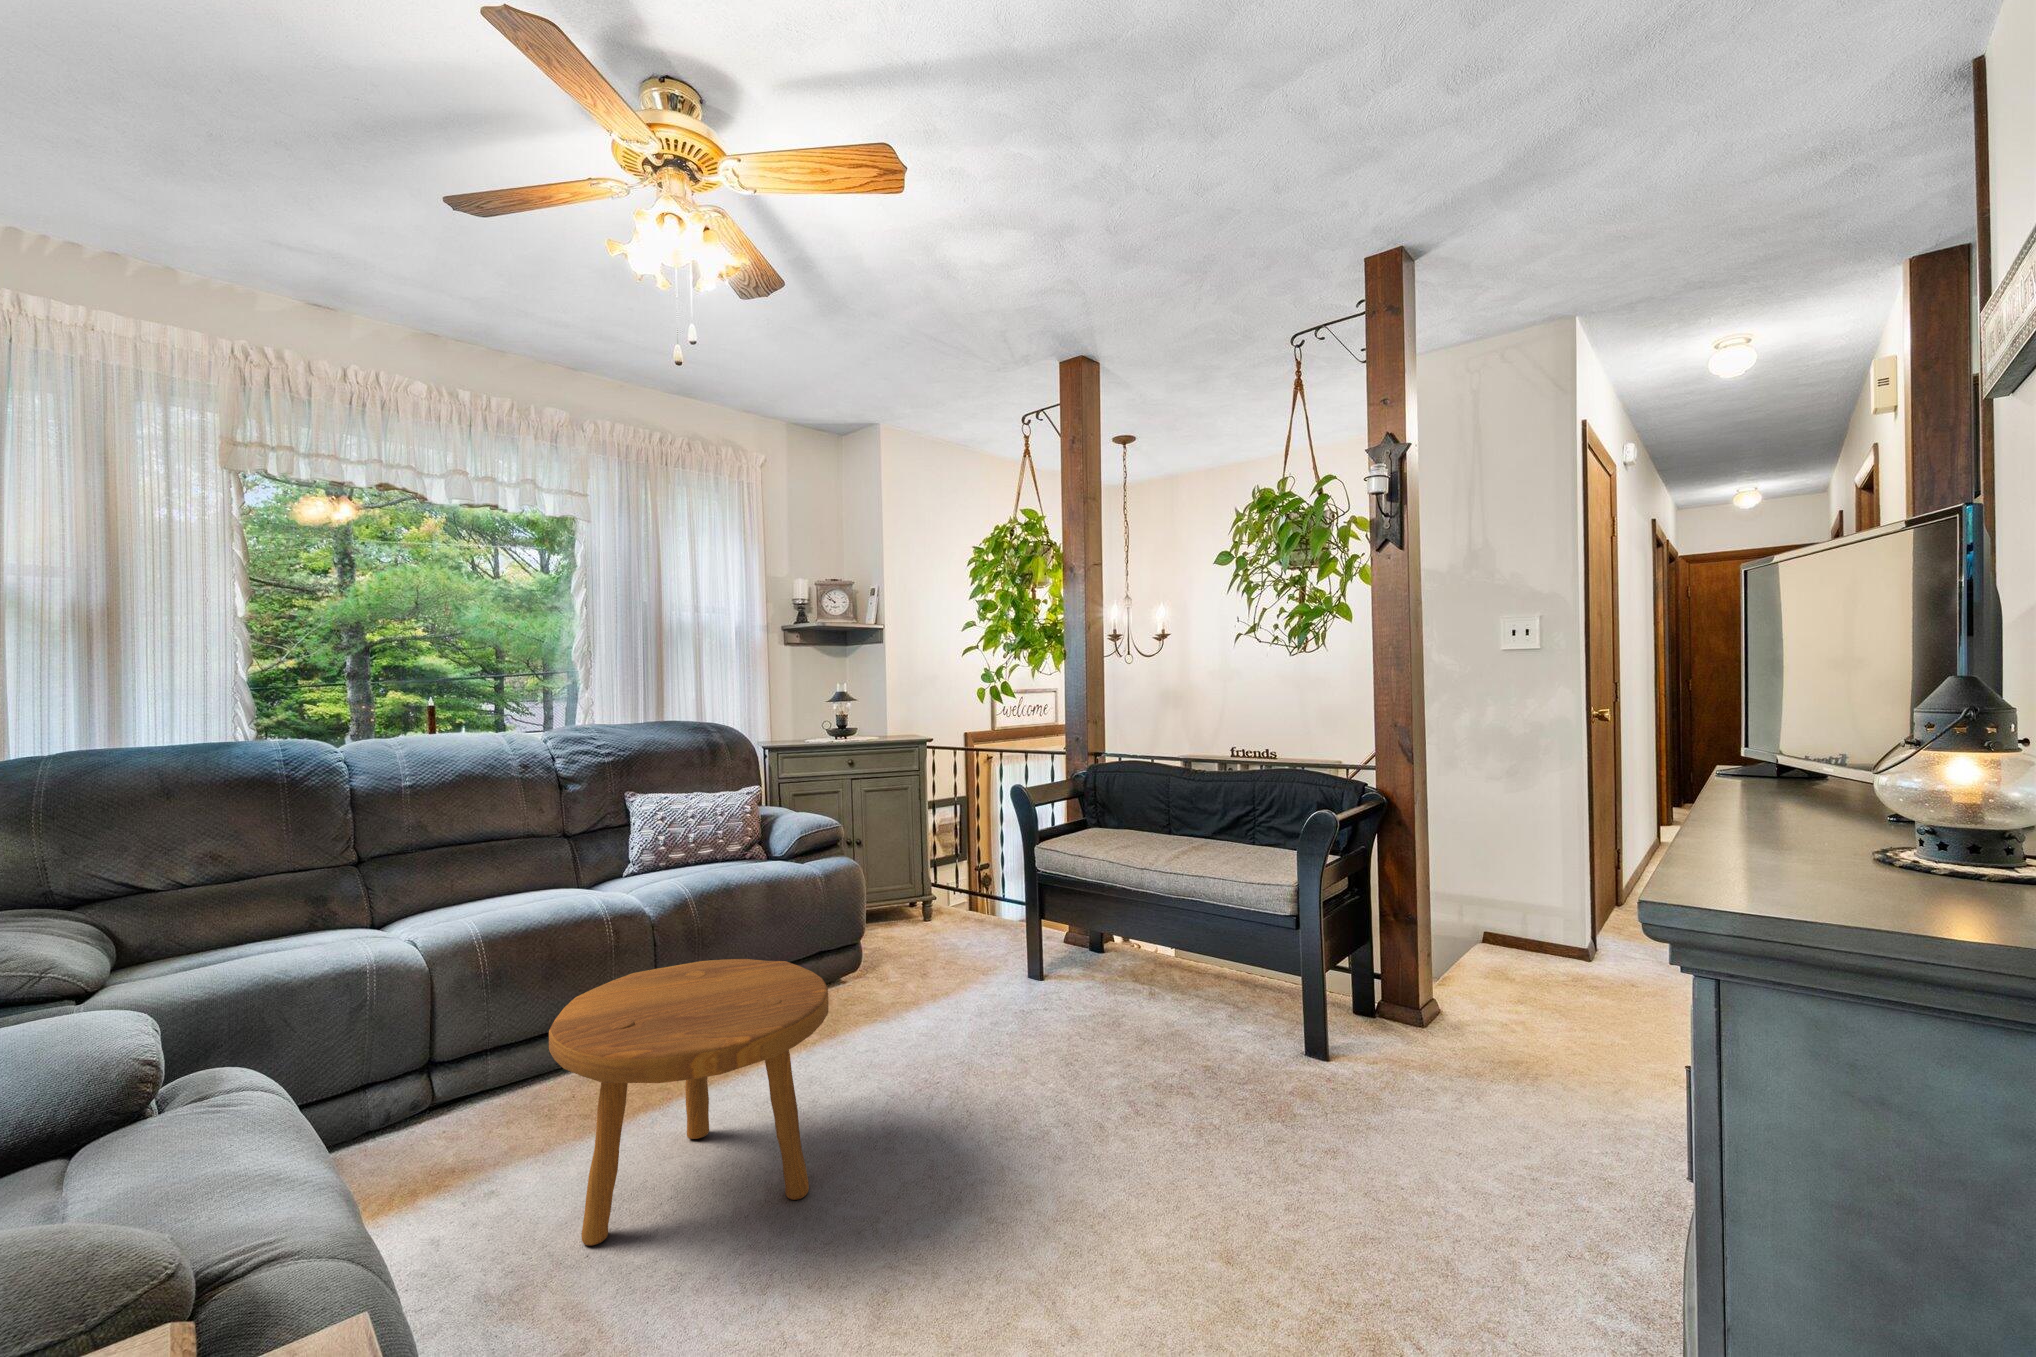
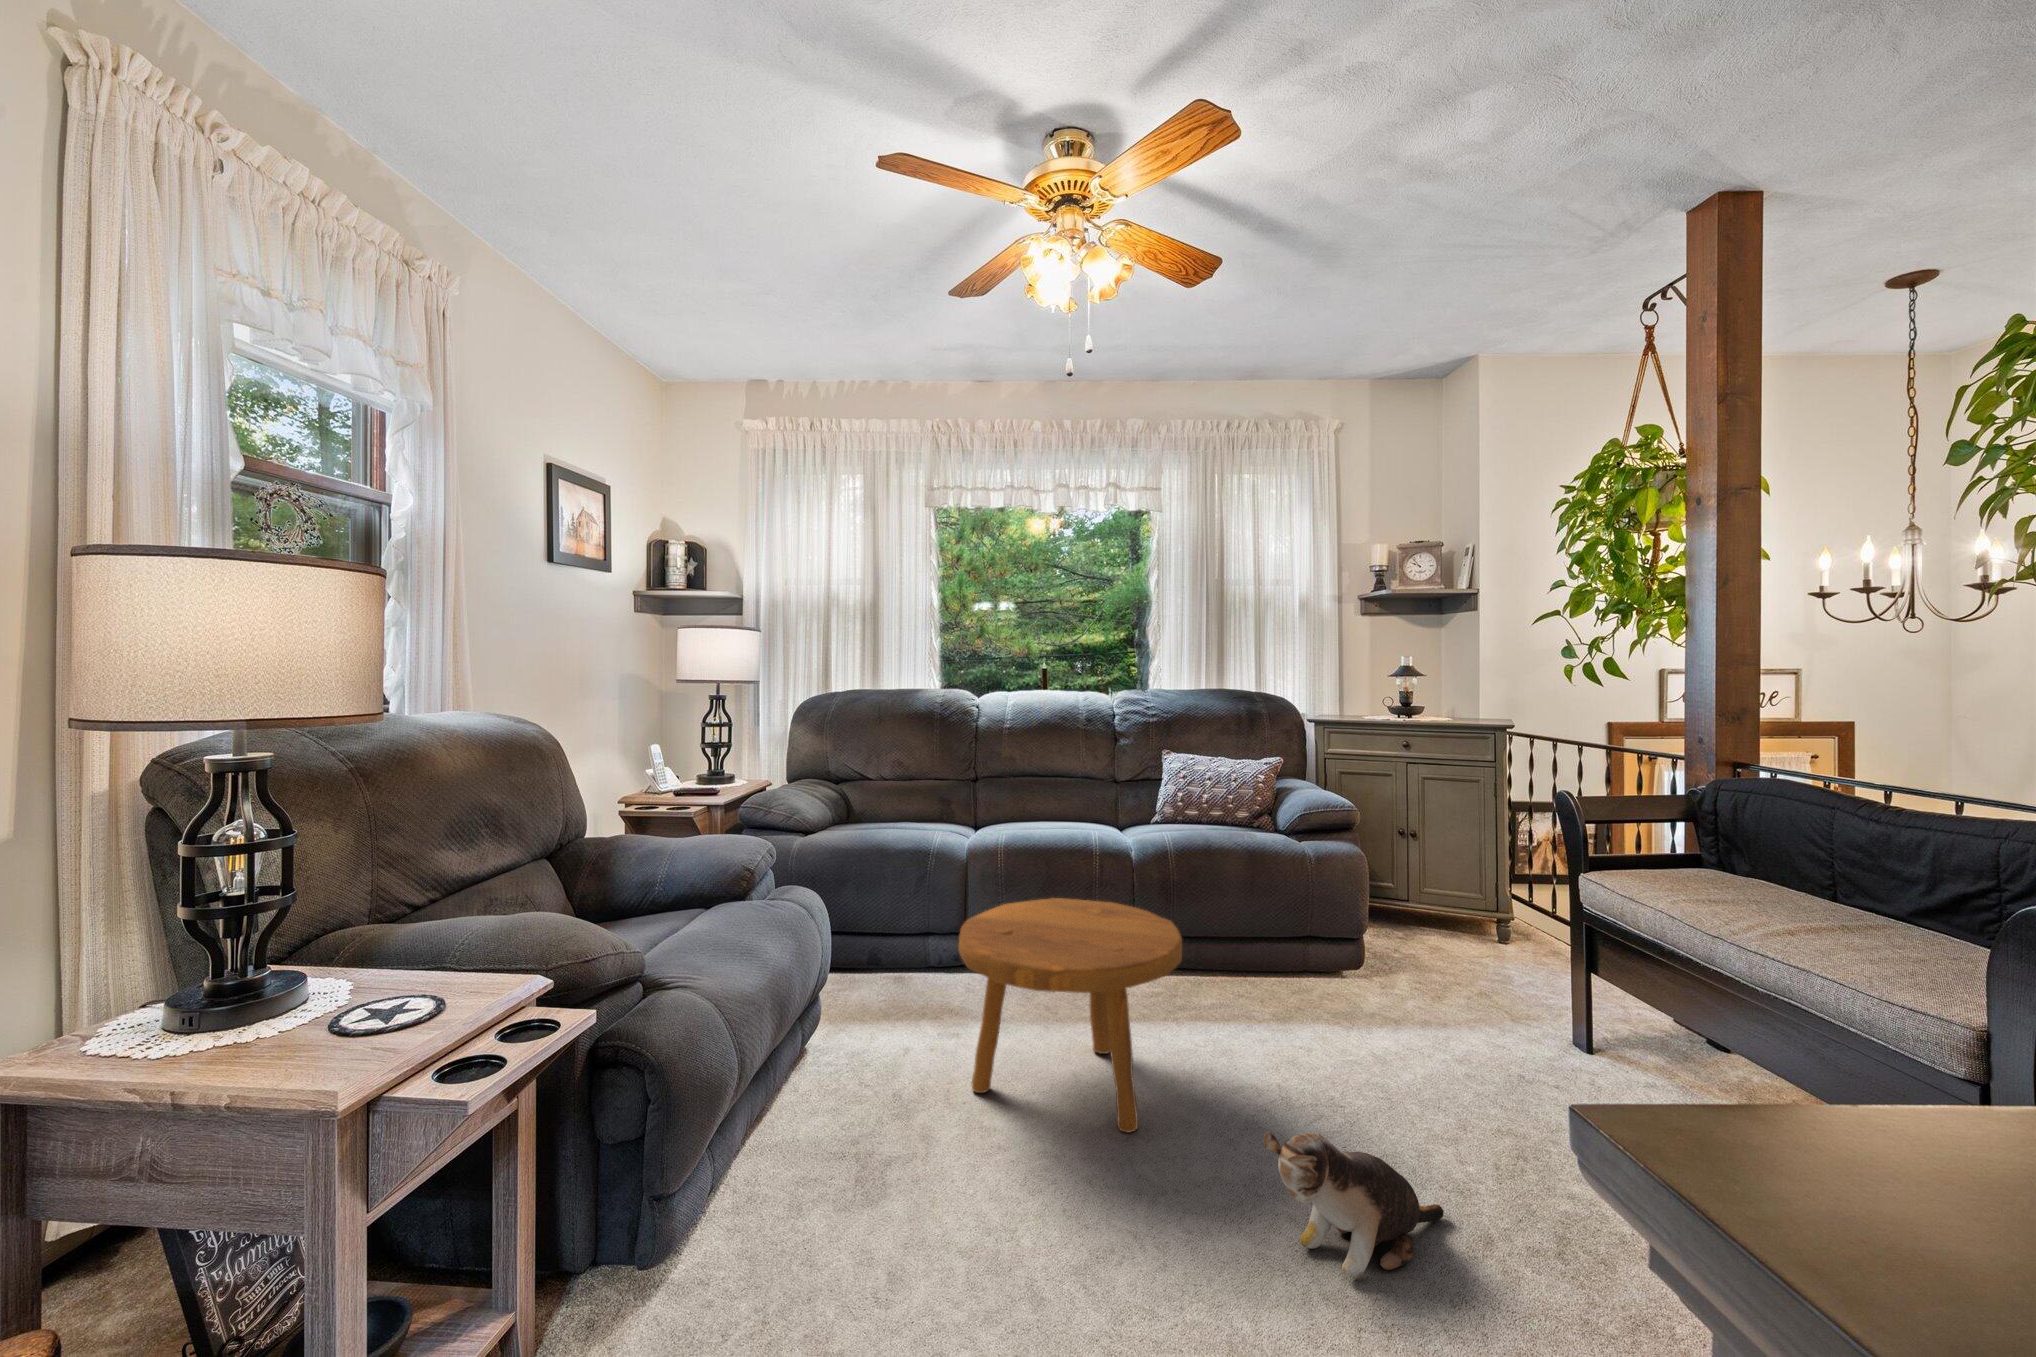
plush toy: none [1006,1098,1097,1210] -> present [1263,1131,1444,1276]

